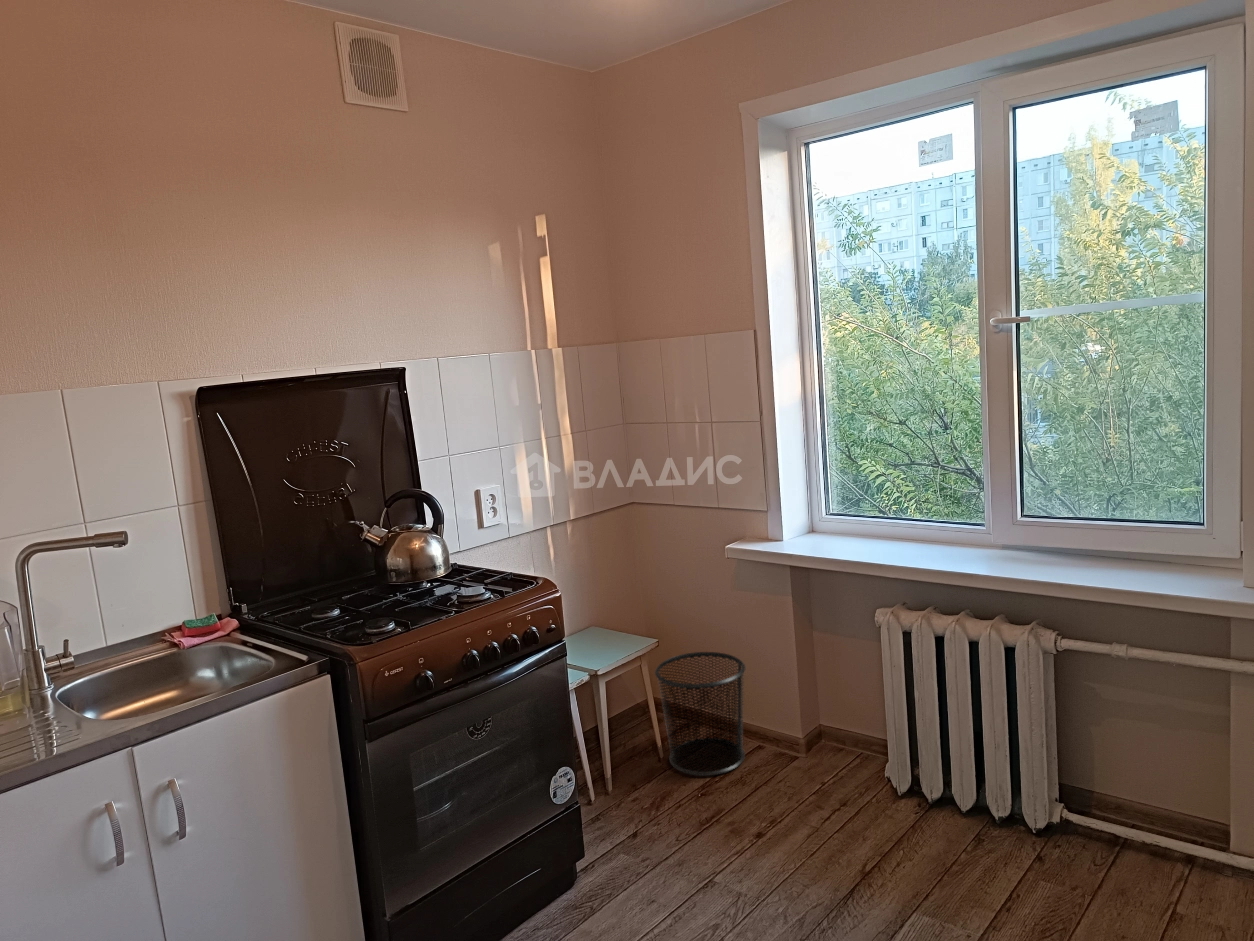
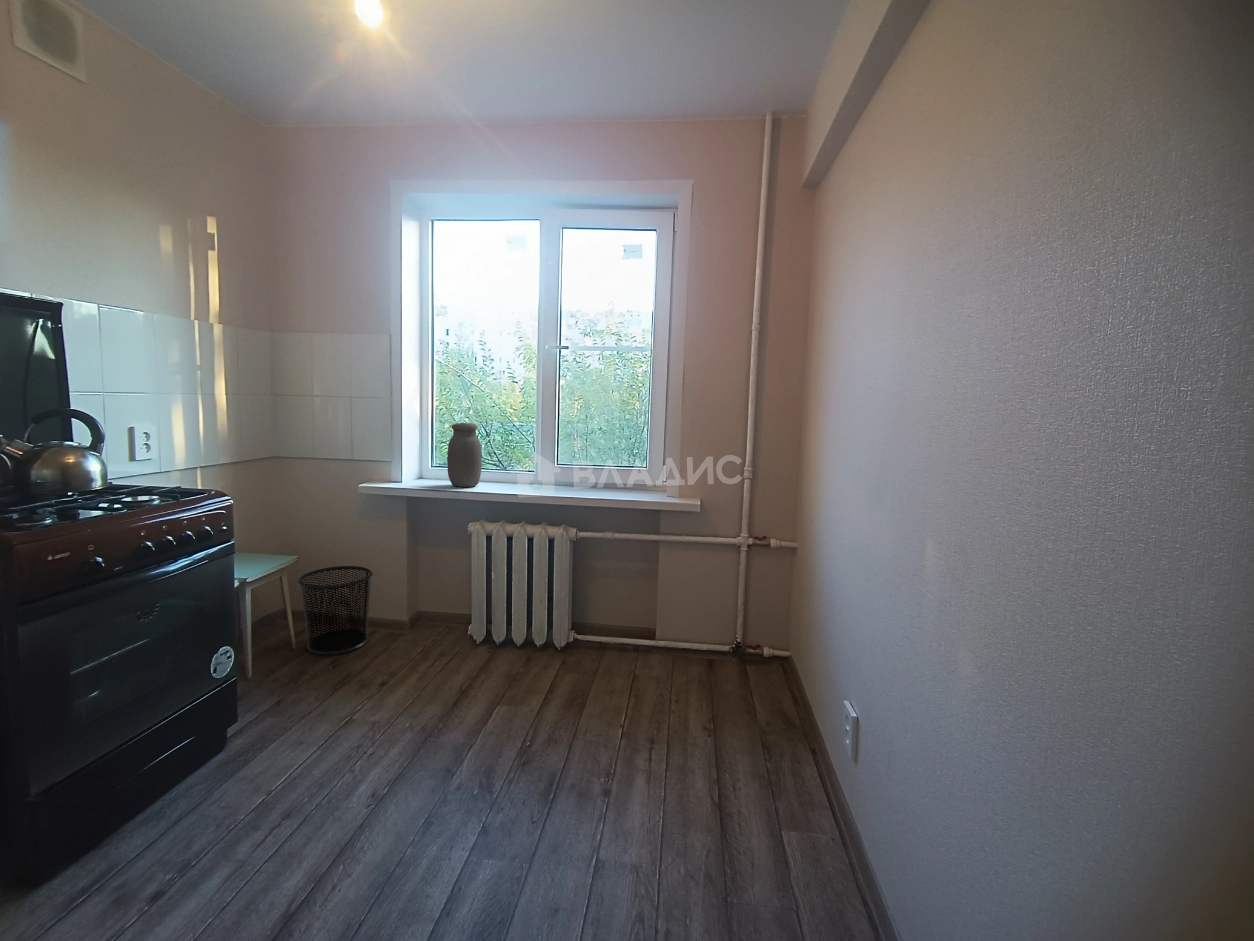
jar: none [841,451,894,550] -> present [447,423,482,487]

